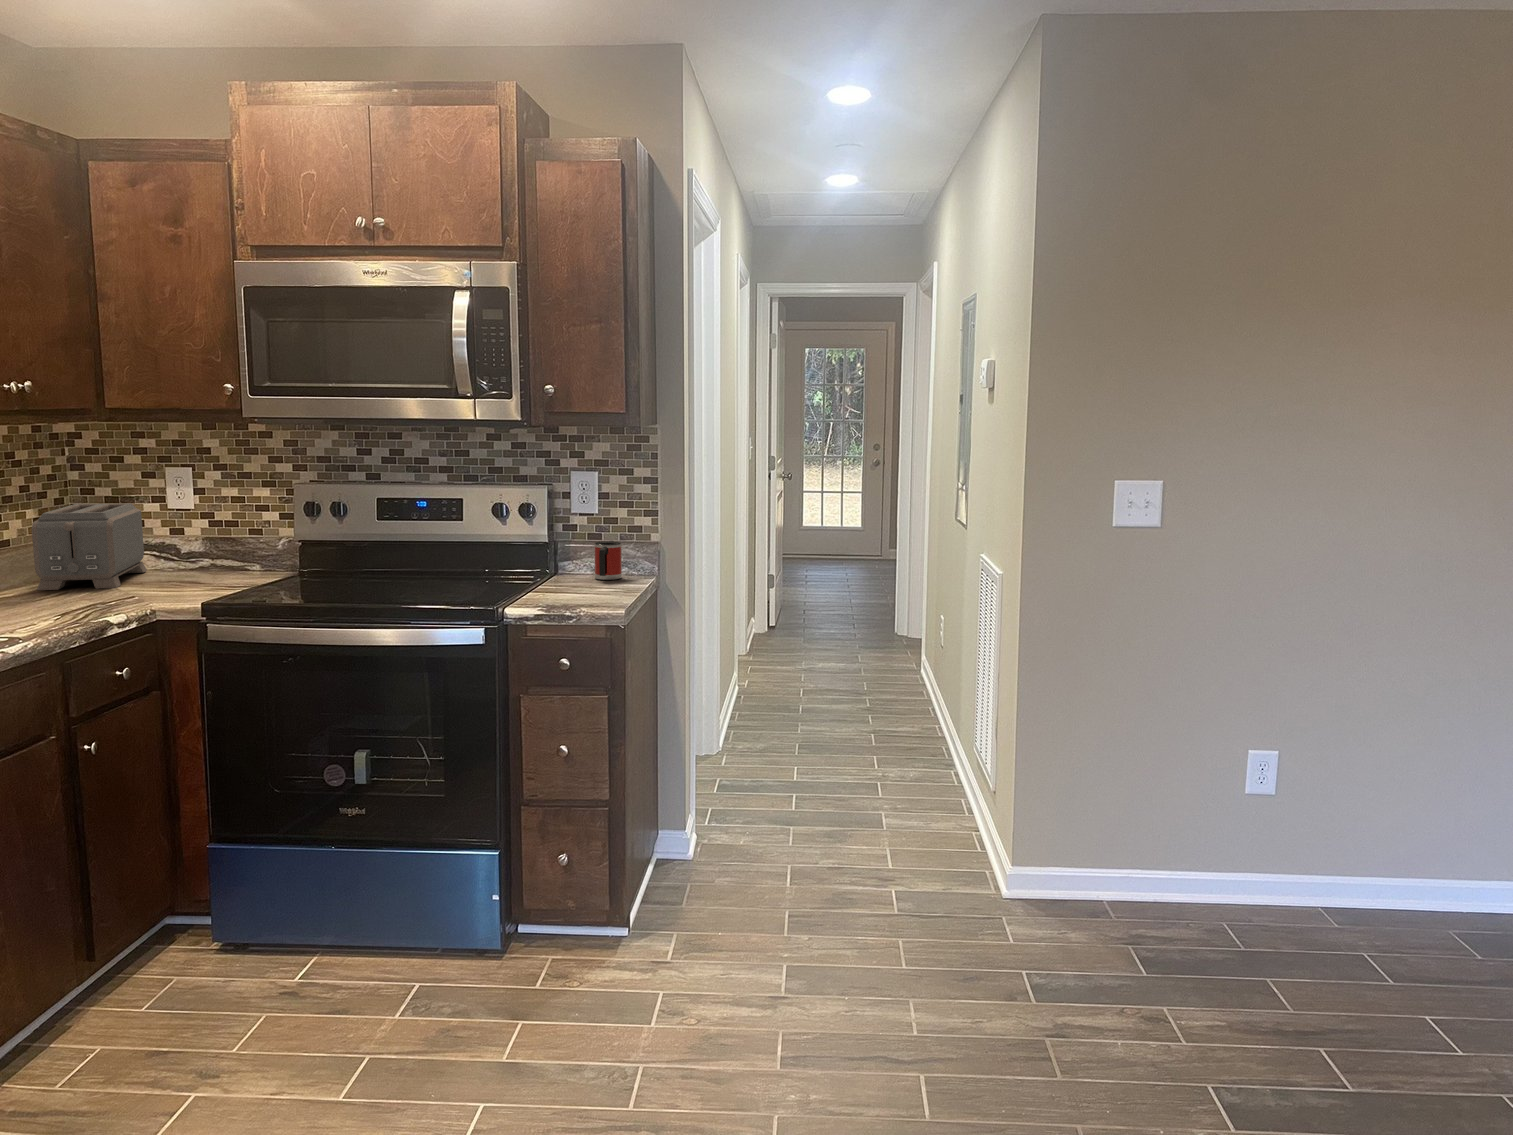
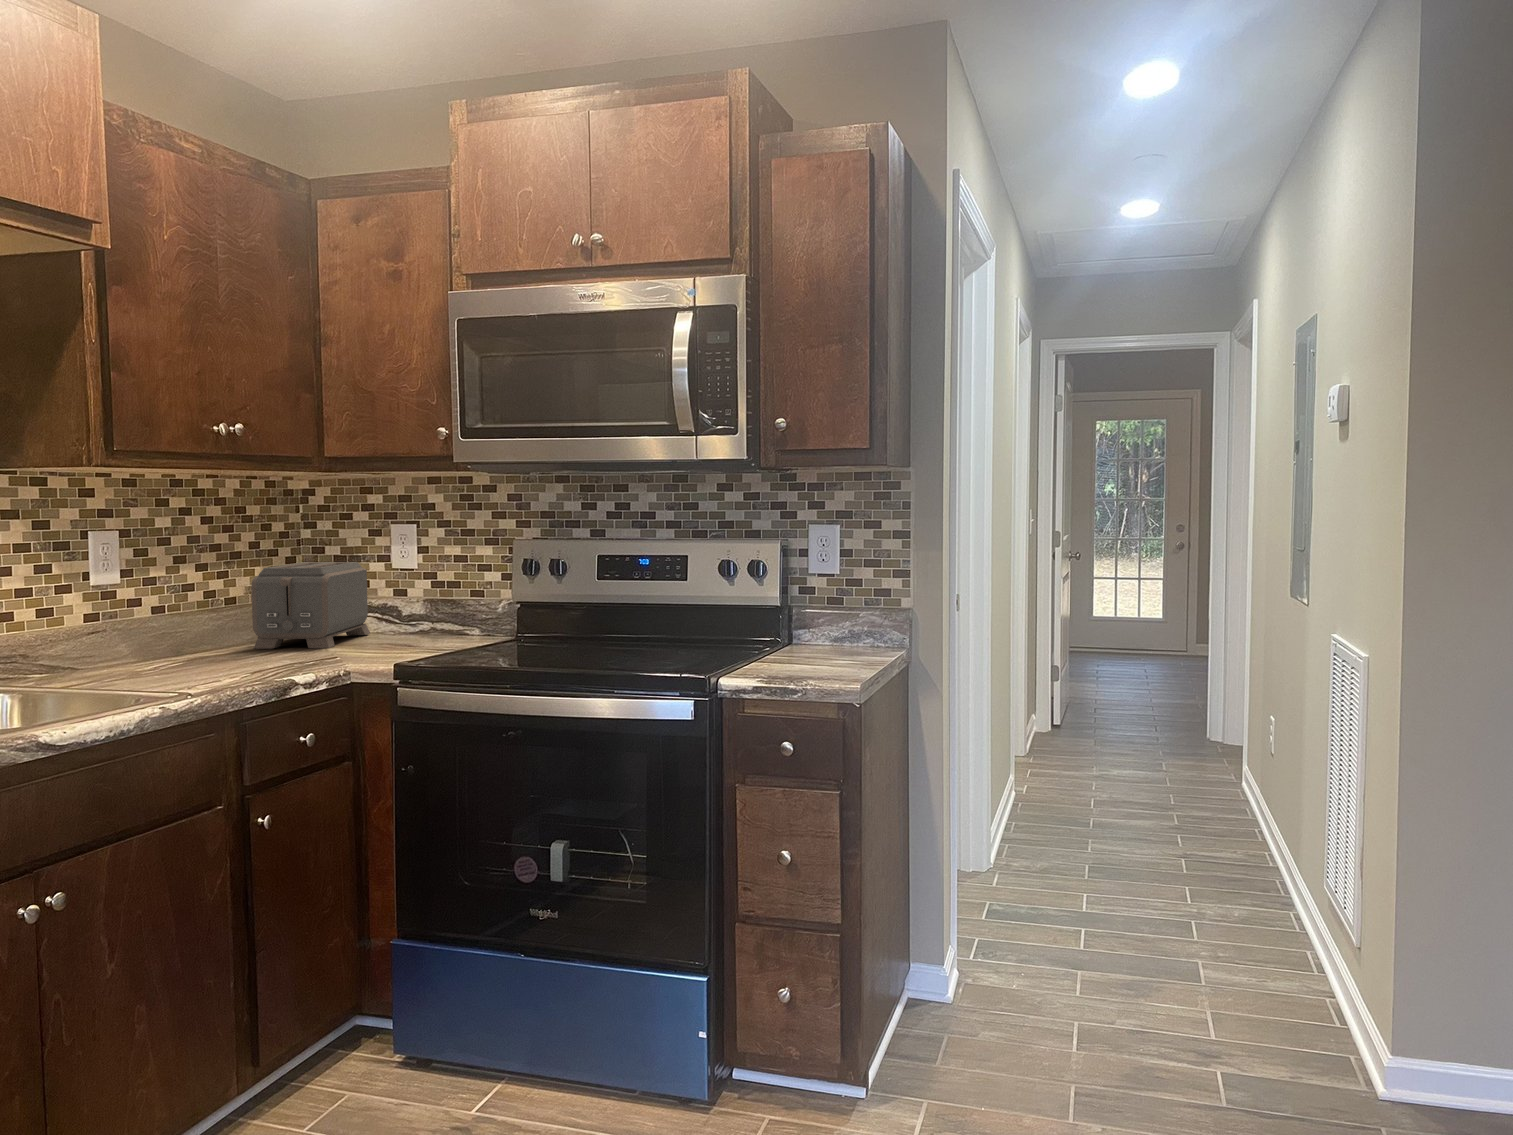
mug: present [594,541,622,580] -> none [834,605,866,650]

